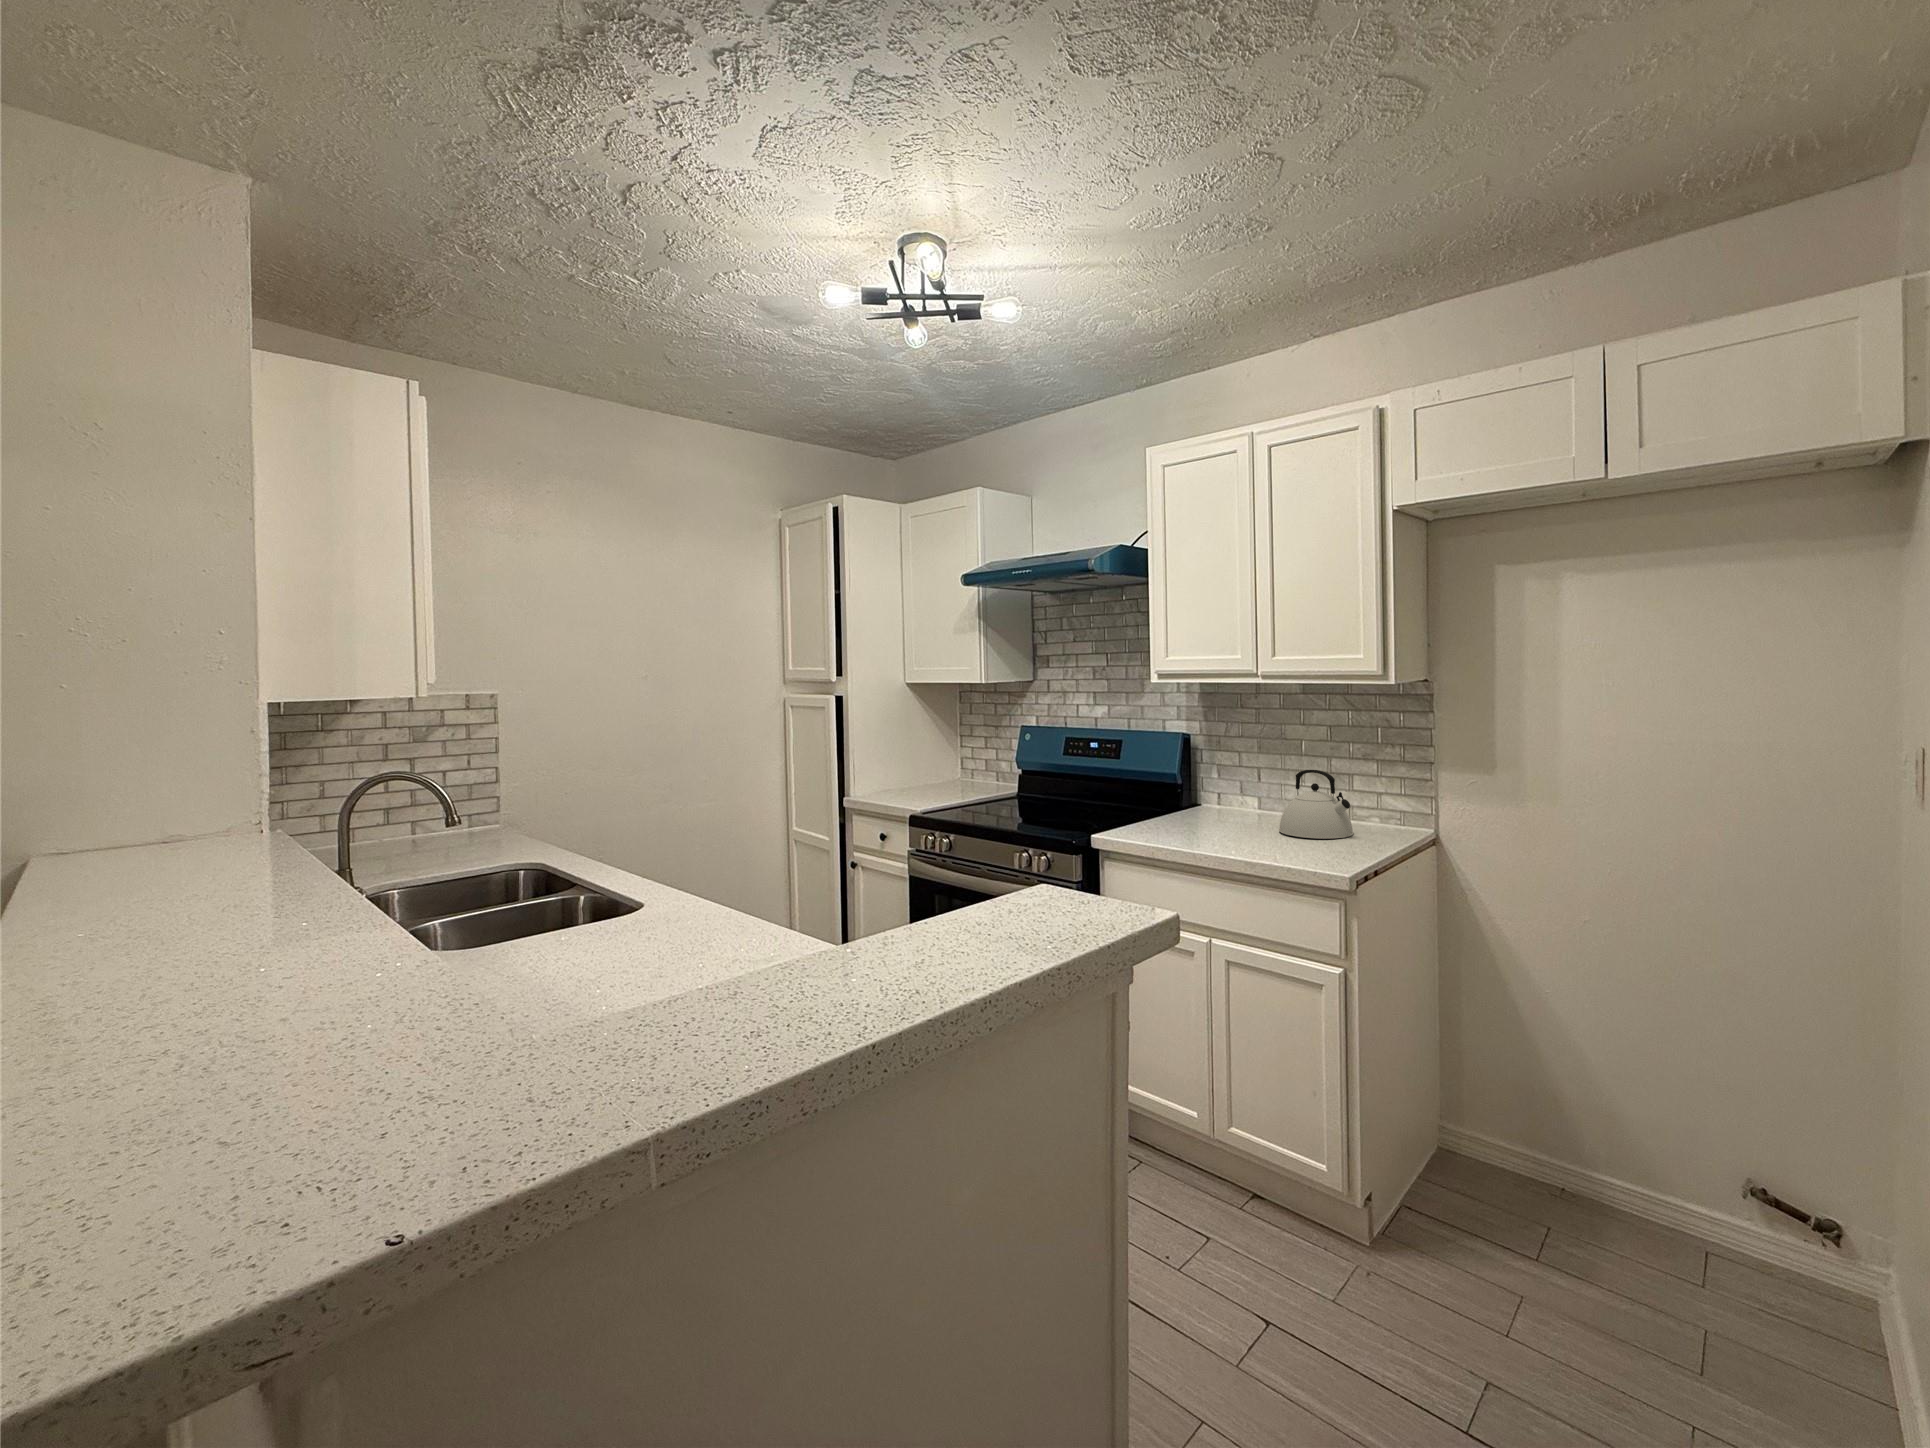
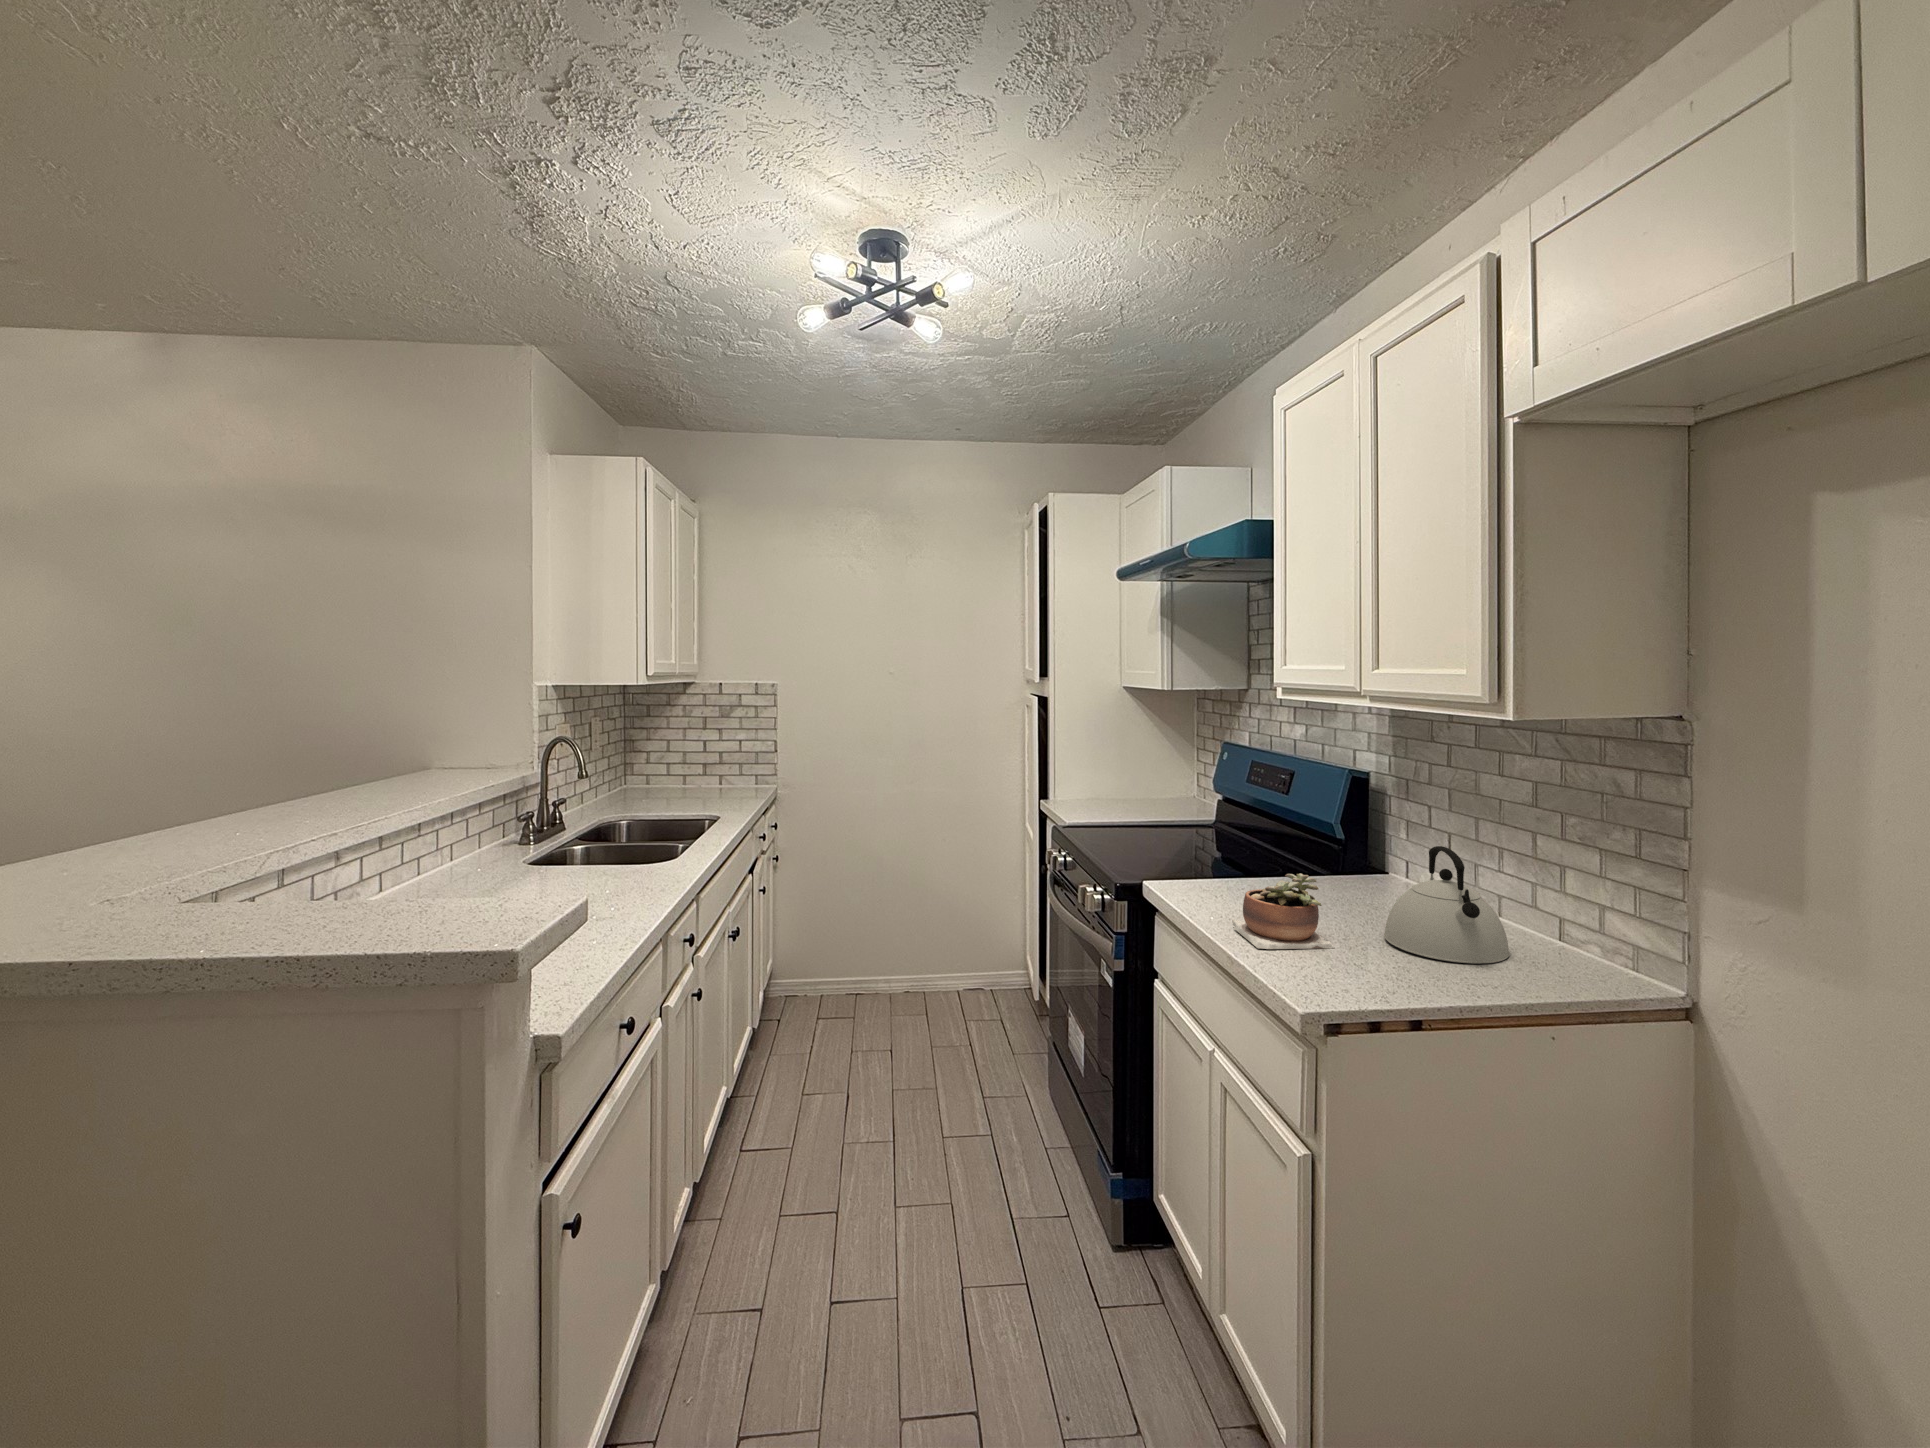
succulent plant: none [1205,799,1278,853] -> present [1232,874,1334,949]

